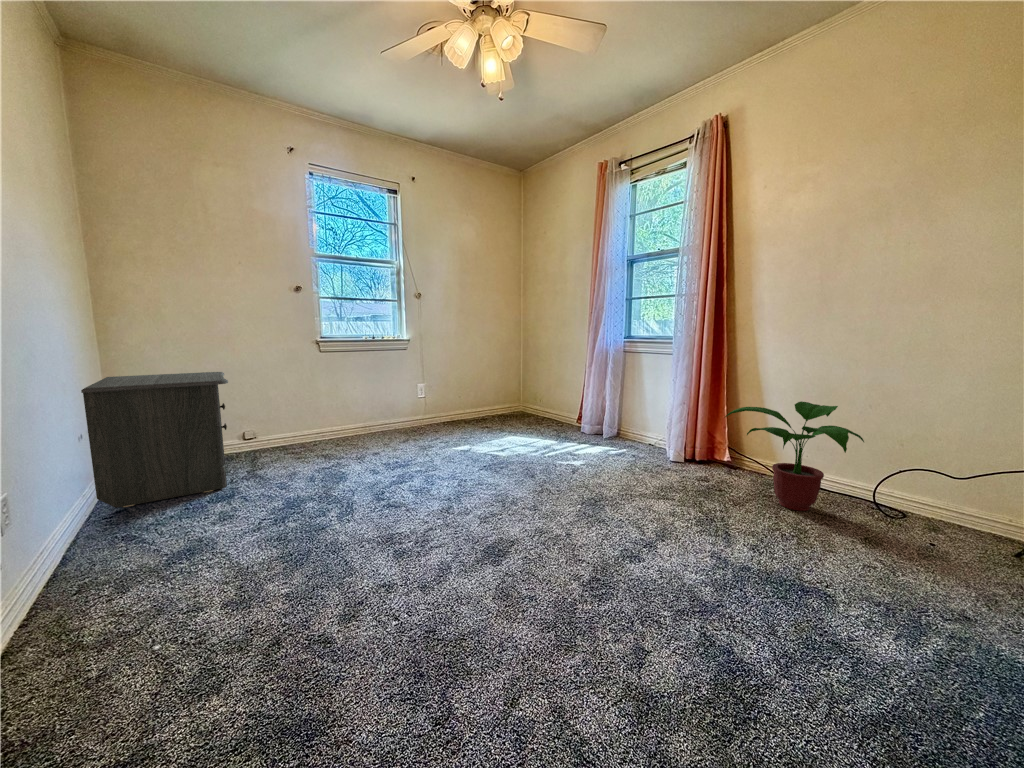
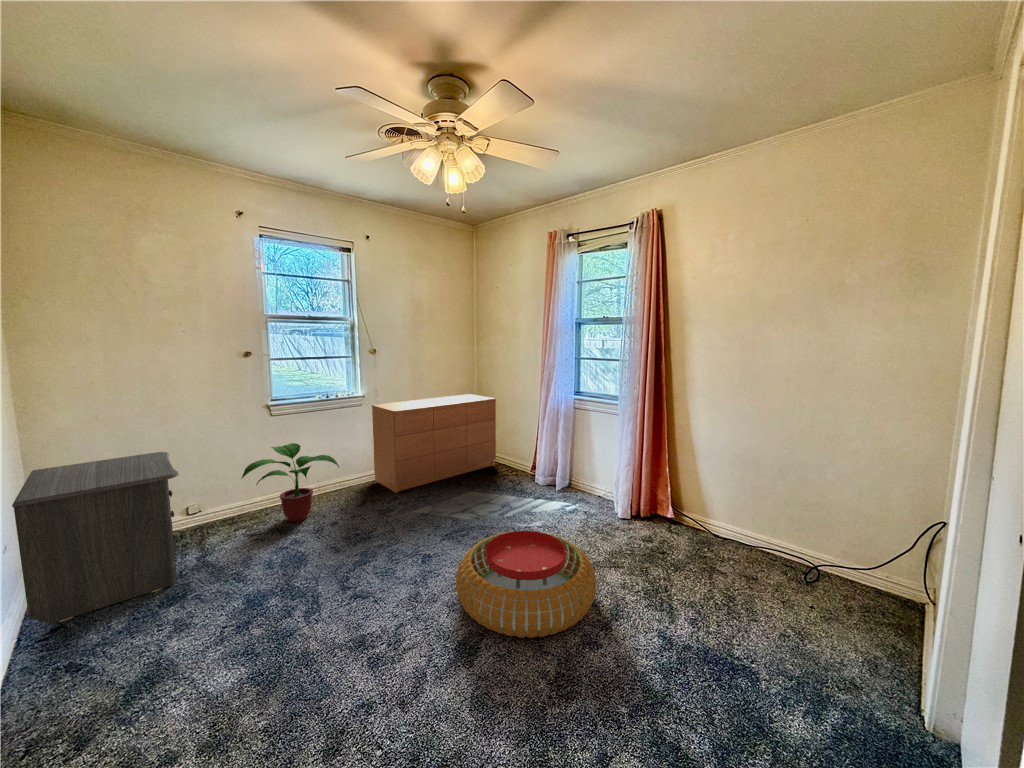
dresser: none [417,347,542,435] -> present [372,394,496,493]
potted plant: present [725,401,864,511] -> present [242,443,339,522]
pouf: none [488,452,641,548] -> present [456,531,596,638]

